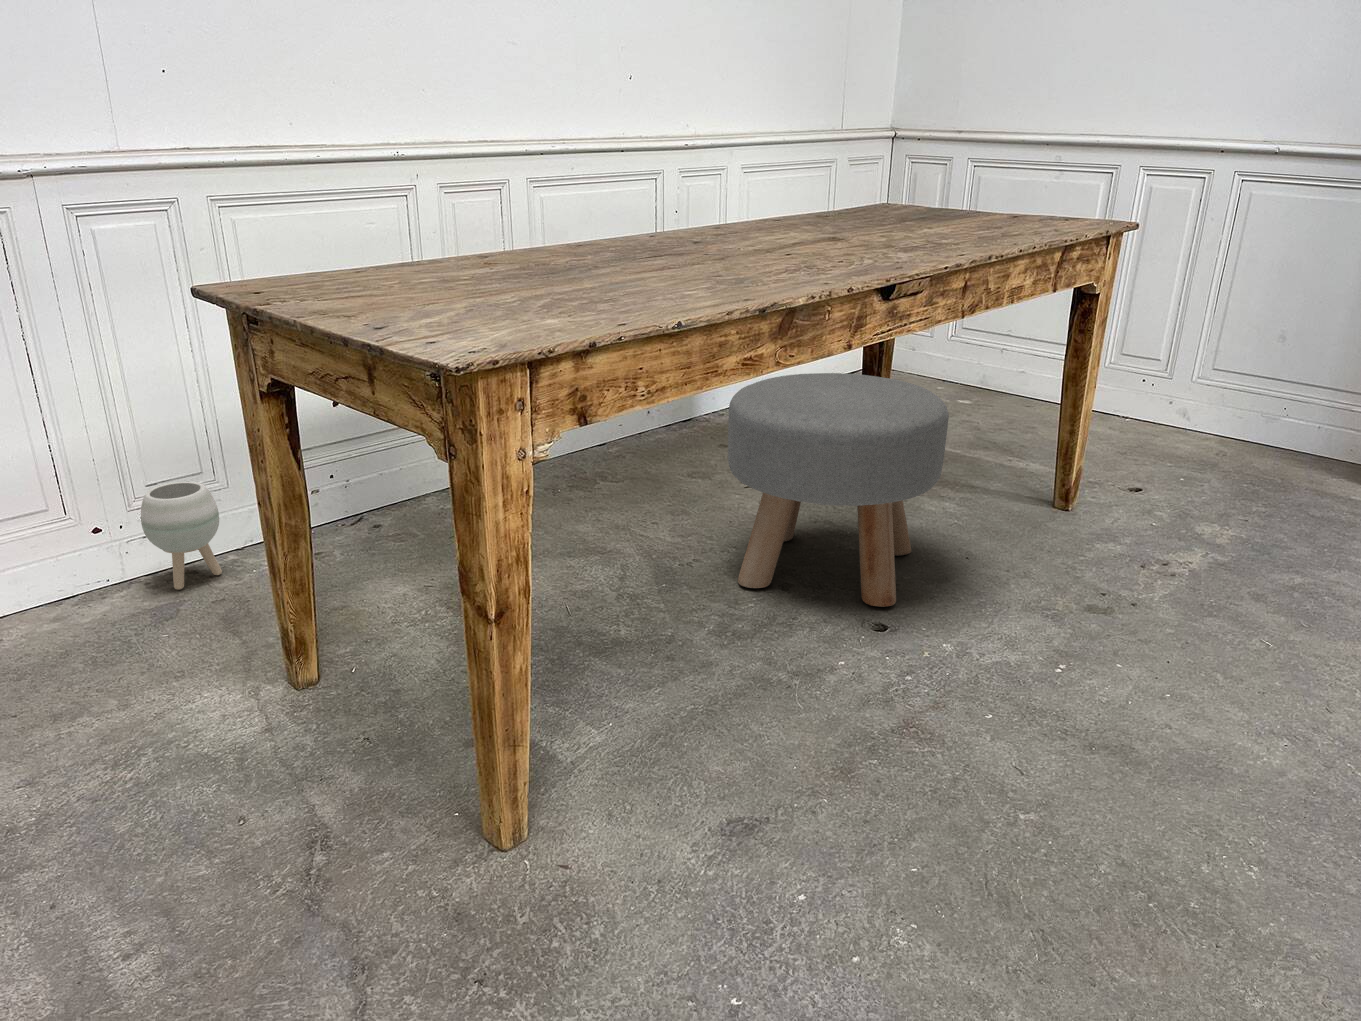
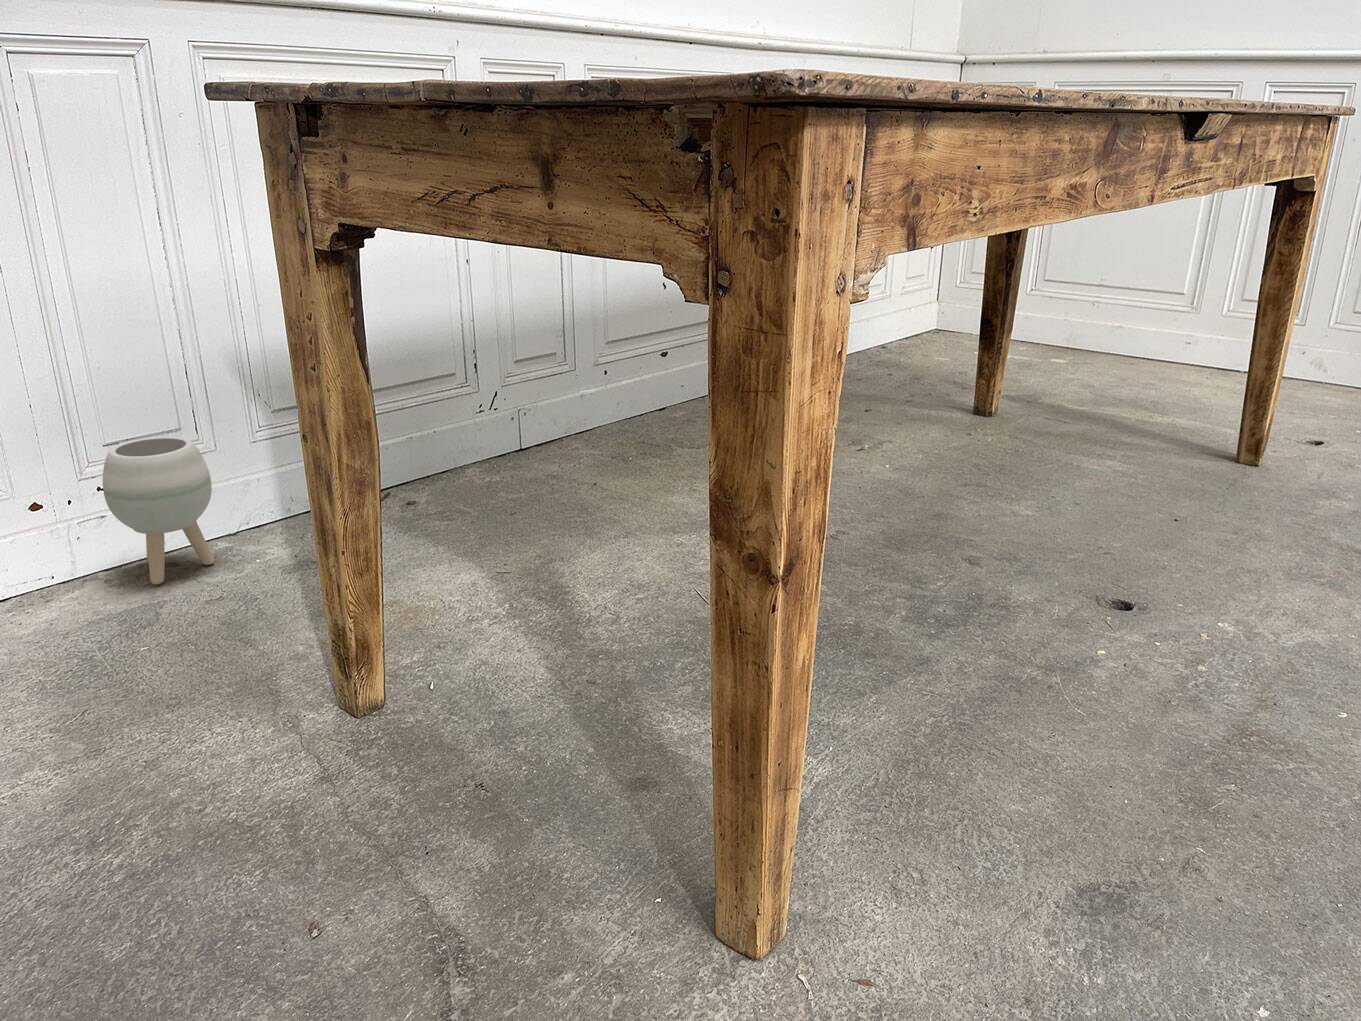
ottoman: present [728,373,949,607] -> none [888,289,1192,579]

